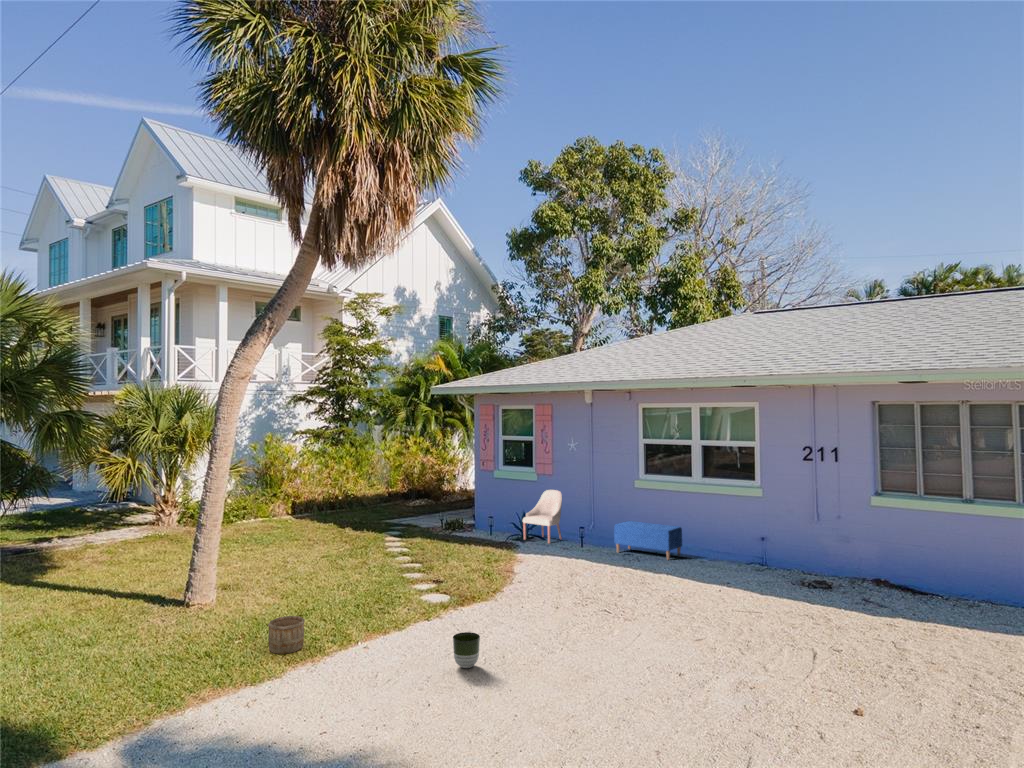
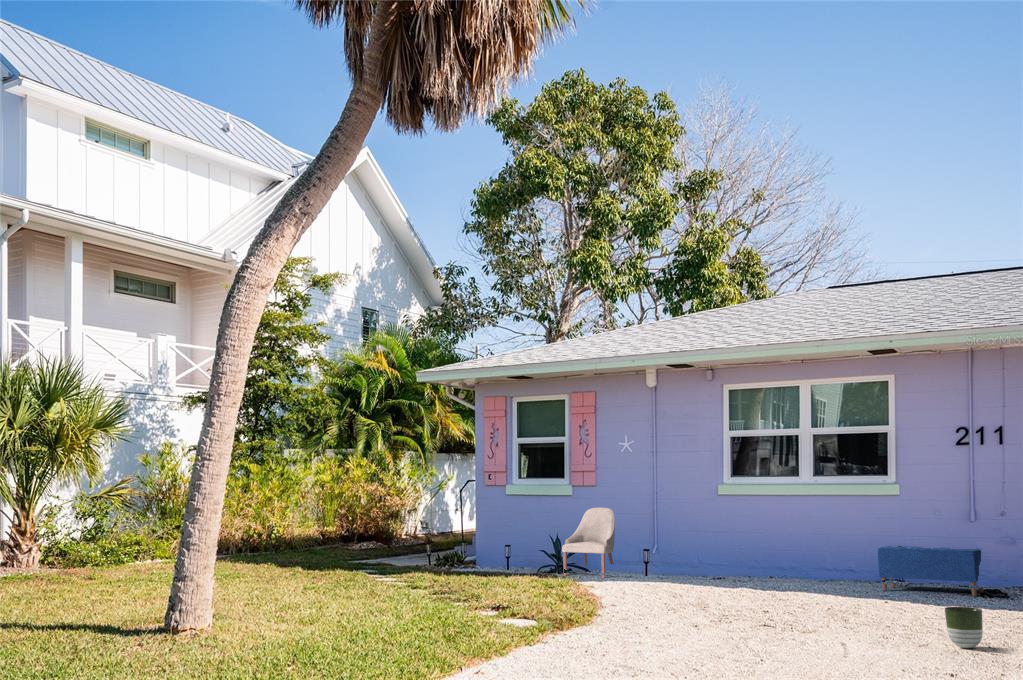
bench: present [614,521,682,560] -> present [878,546,983,596]
wooden bucket: present [268,616,305,654] -> none [363,614,414,660]
planter: present [453,632,480,668] -> present [945,607,983,648]

